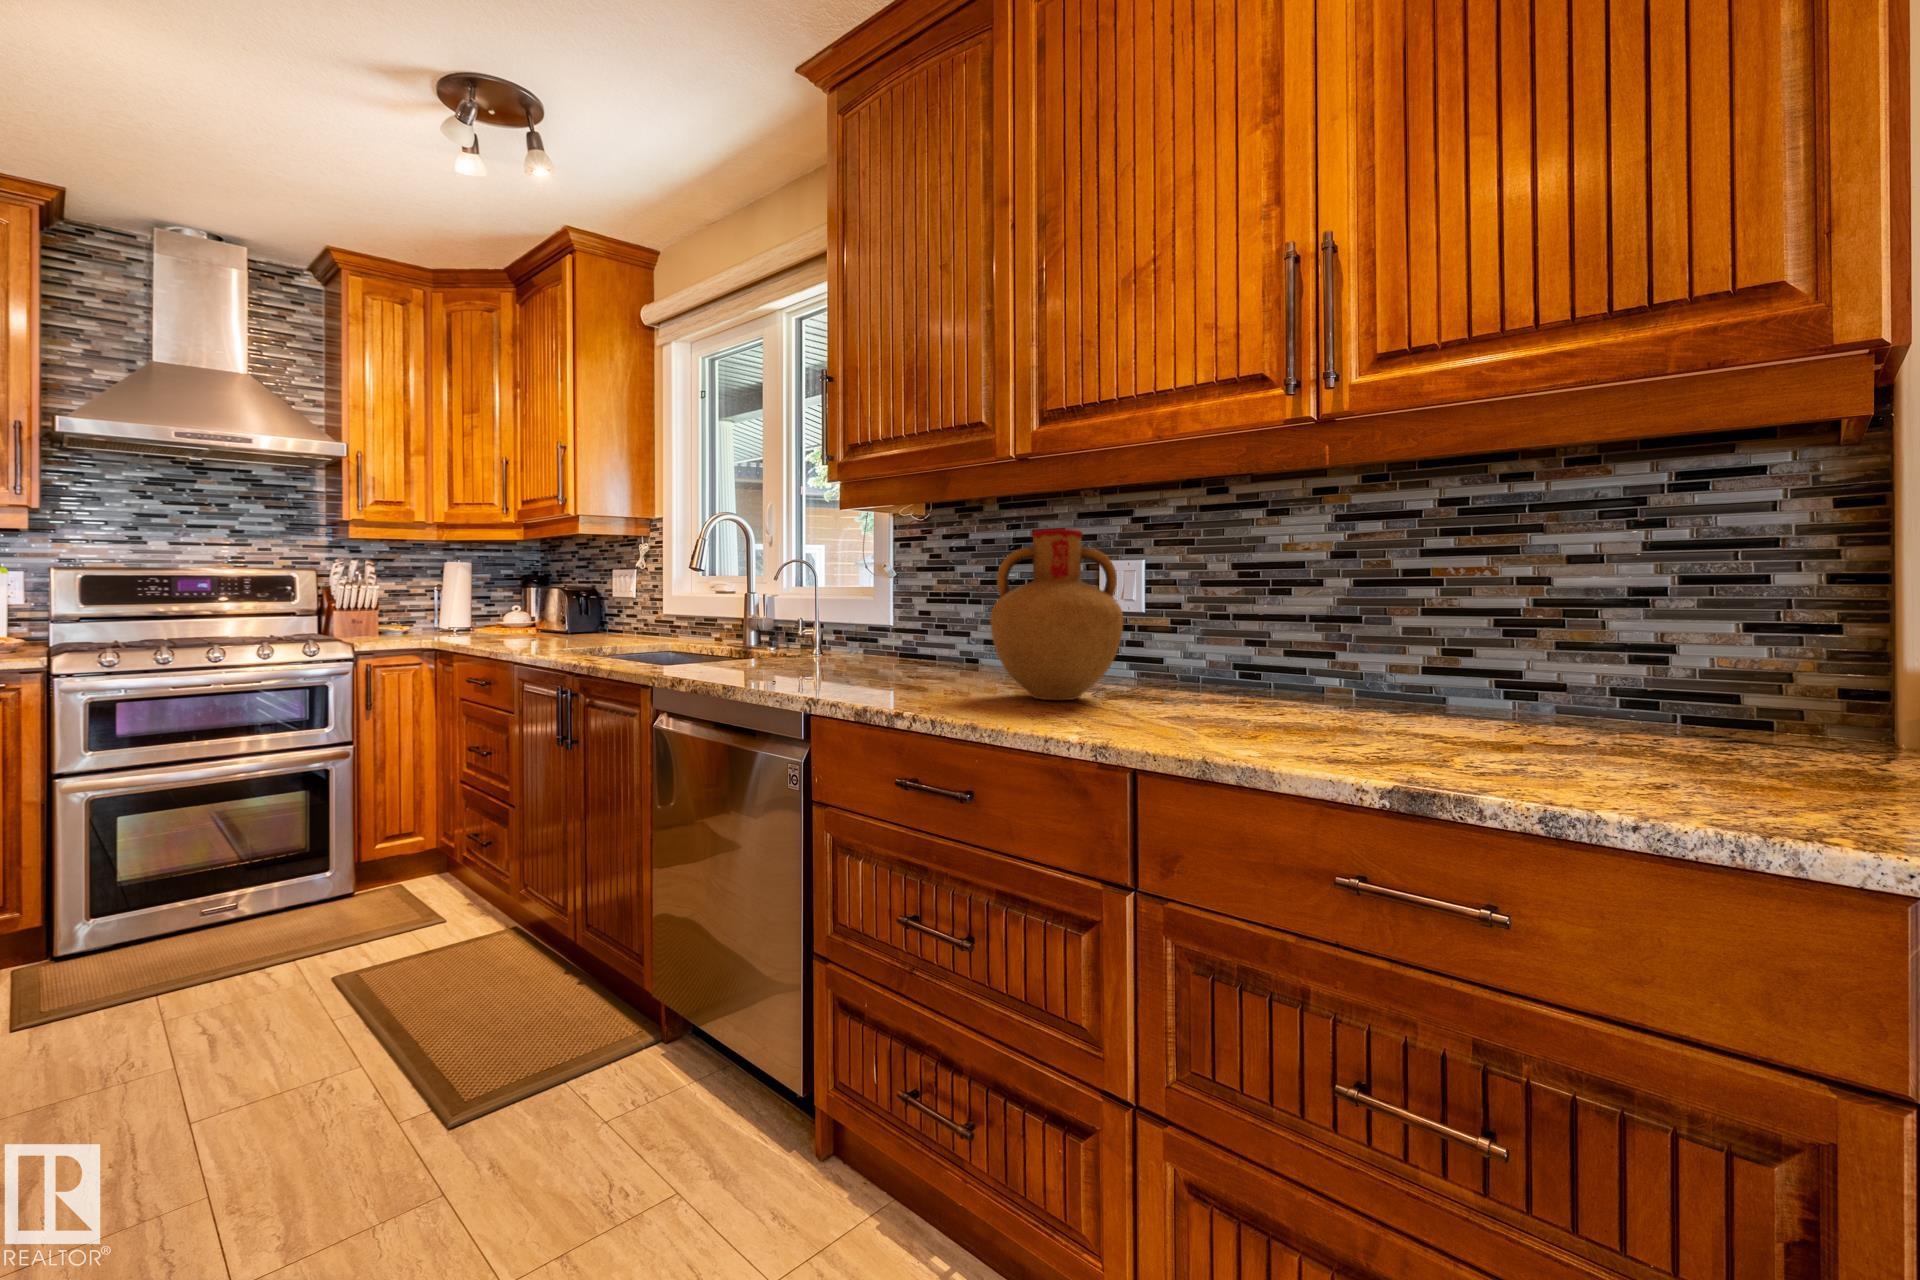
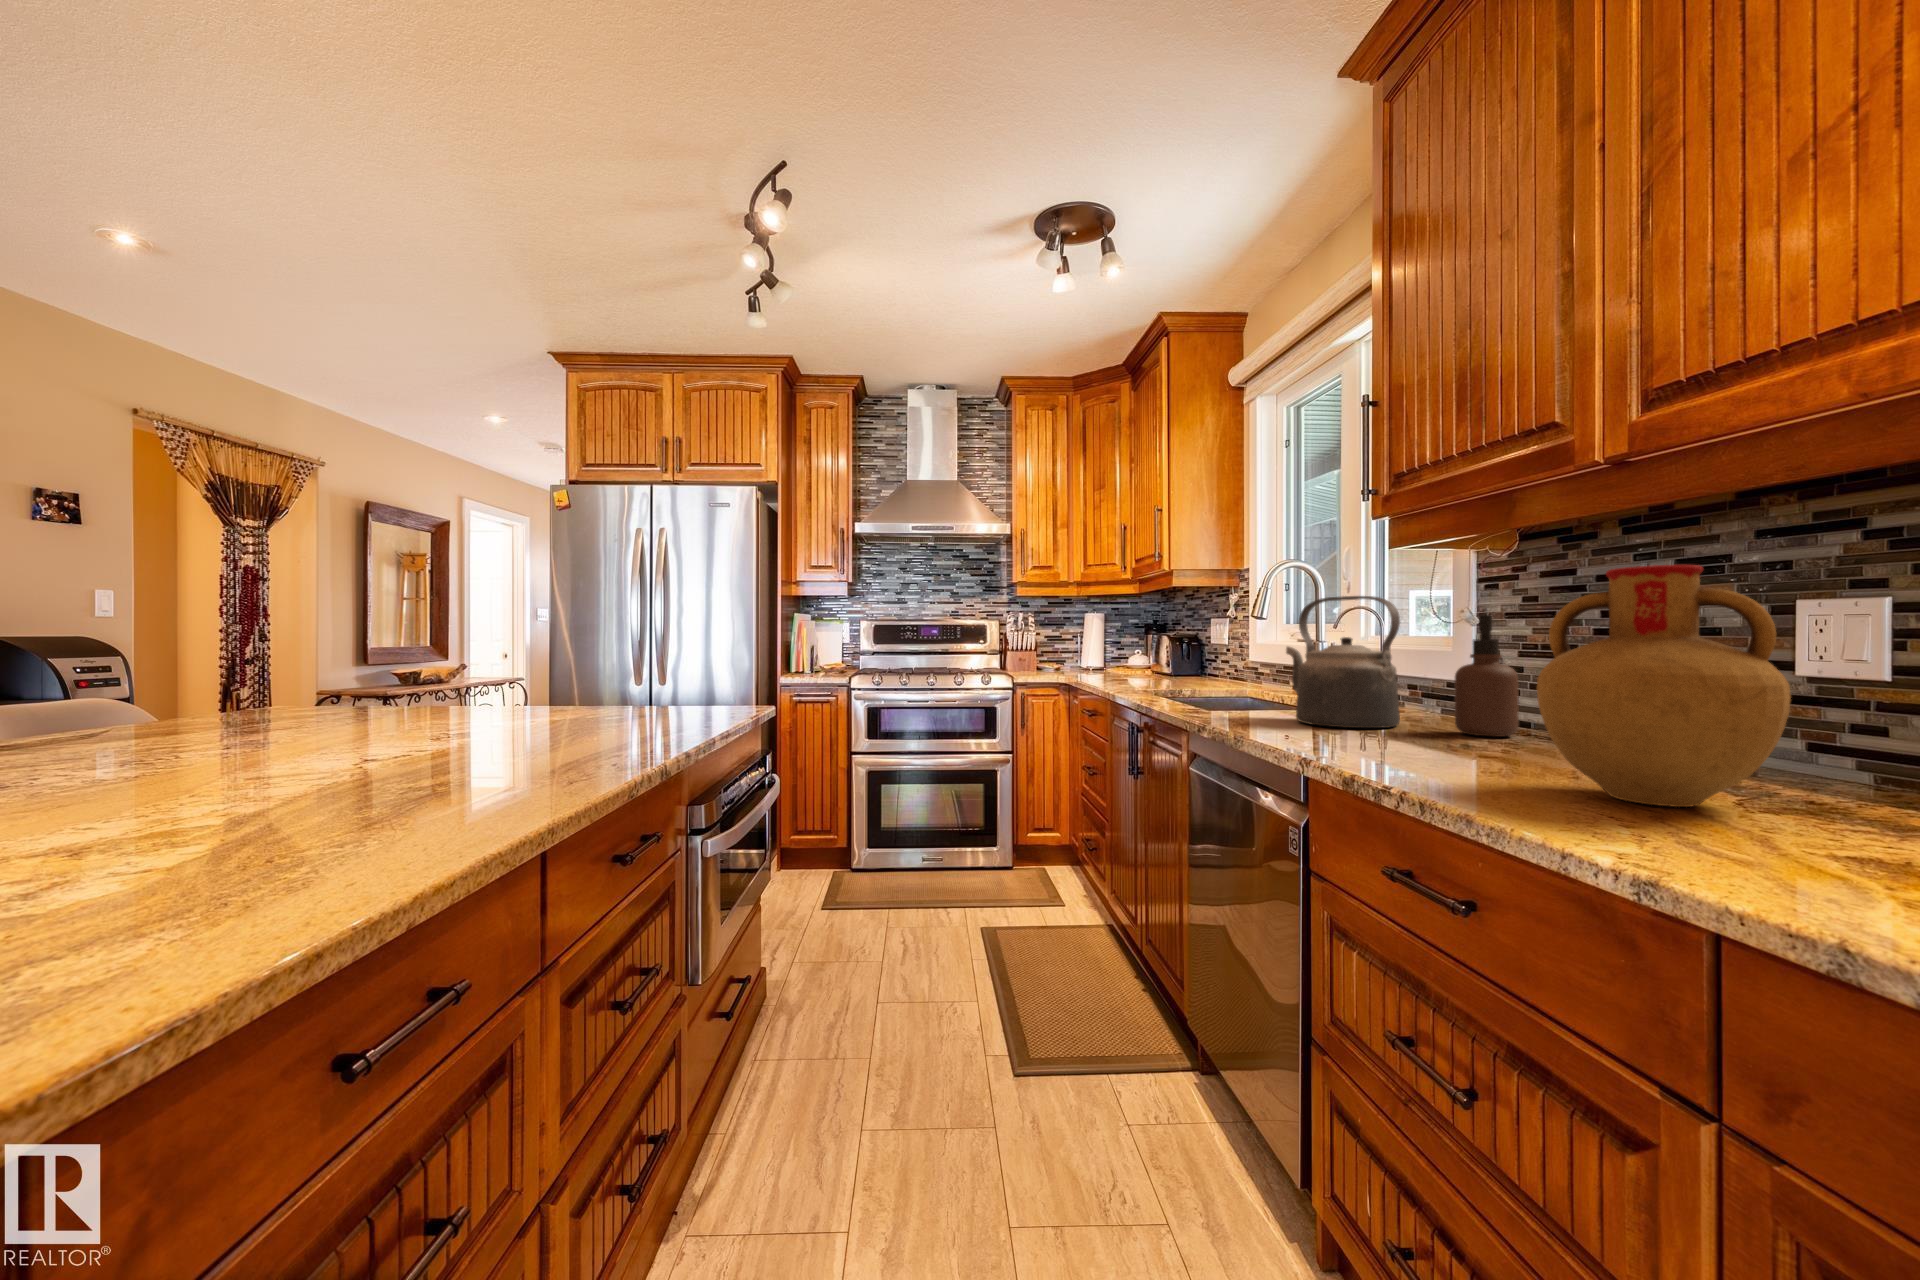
kettle: none [744,547,849,670] -> present [1286,596,1400,728]
soap dispenser: none [891,568,934,668] -> present [1455,615,1519,737]

